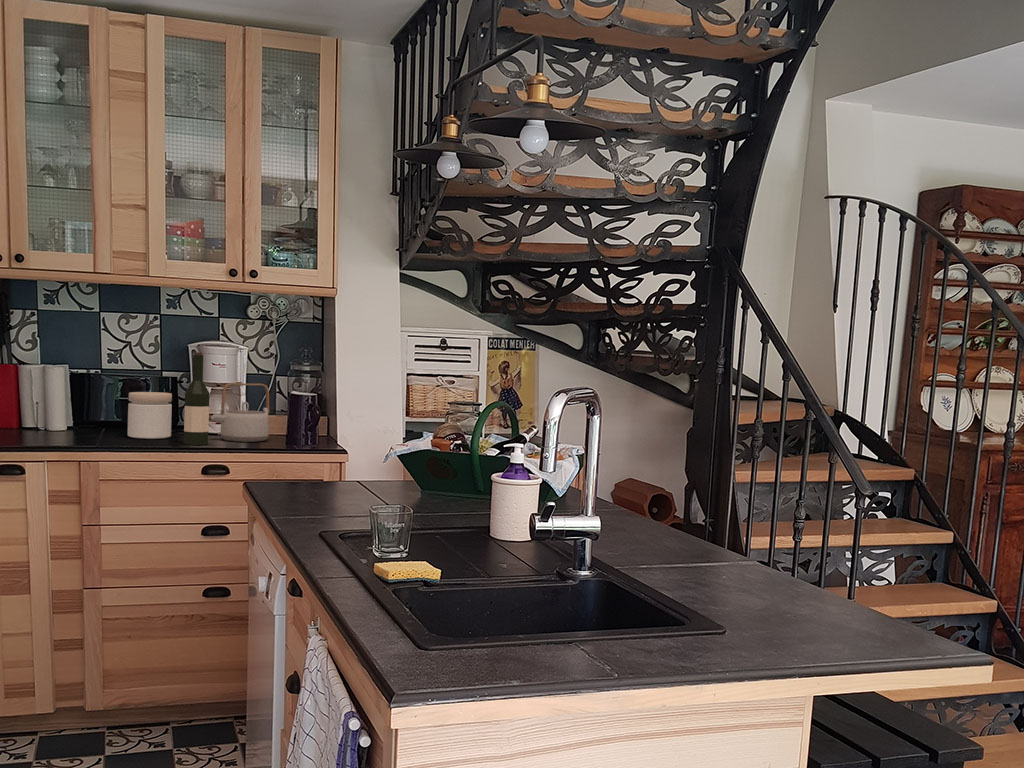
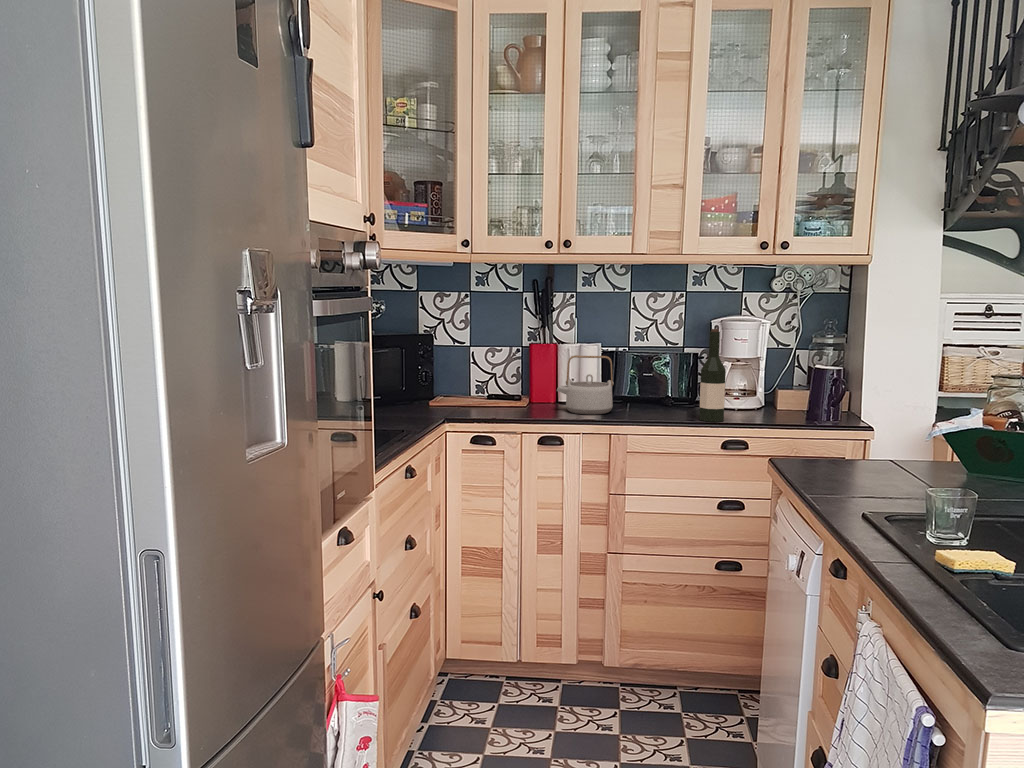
teapot: present [211,383,270,442] -> present [557,355,614,415]
jar: present [128,392,172,439] -> none [651,365,692,411]

